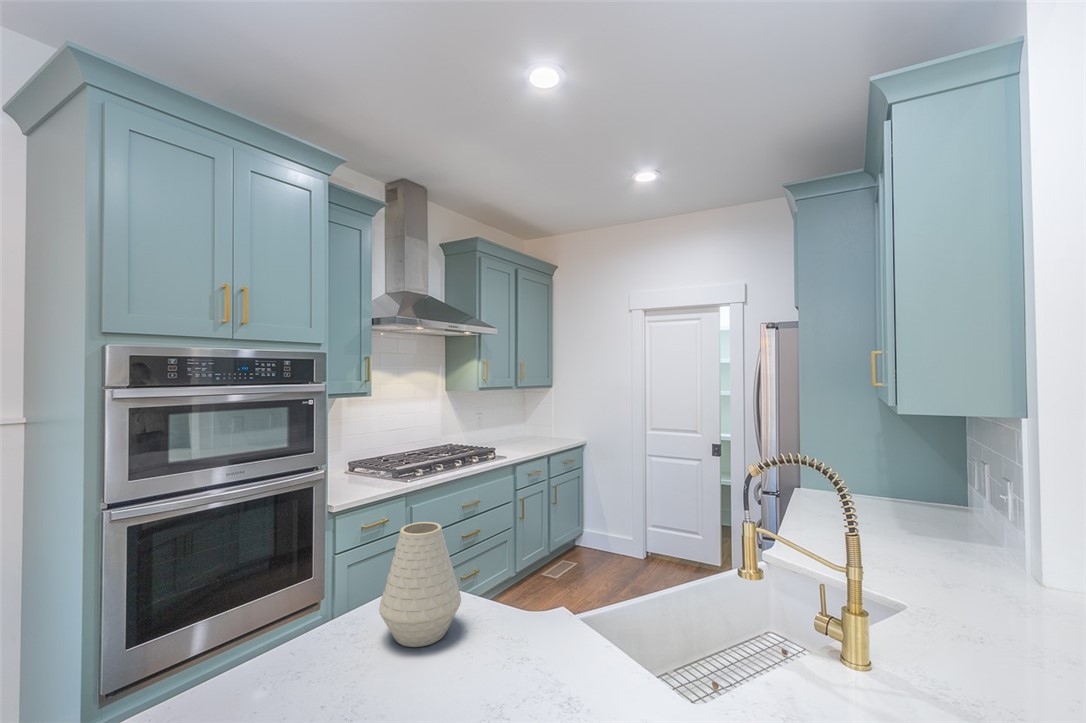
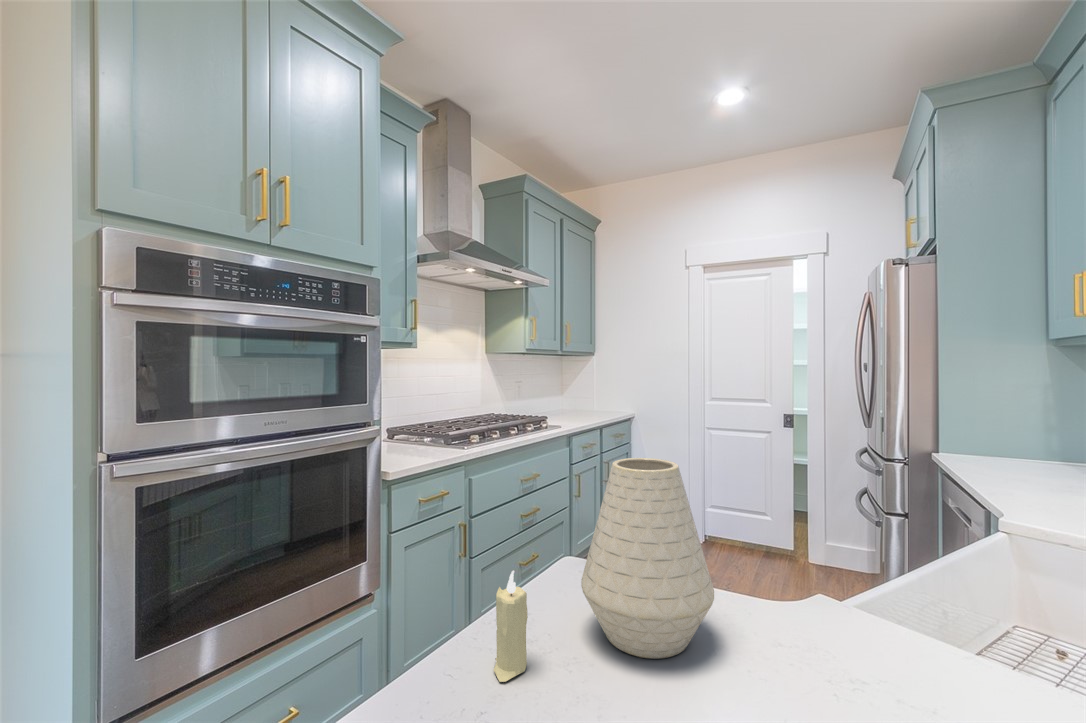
candle: none [314,594,337,659] -> present [494,571,528,682]

